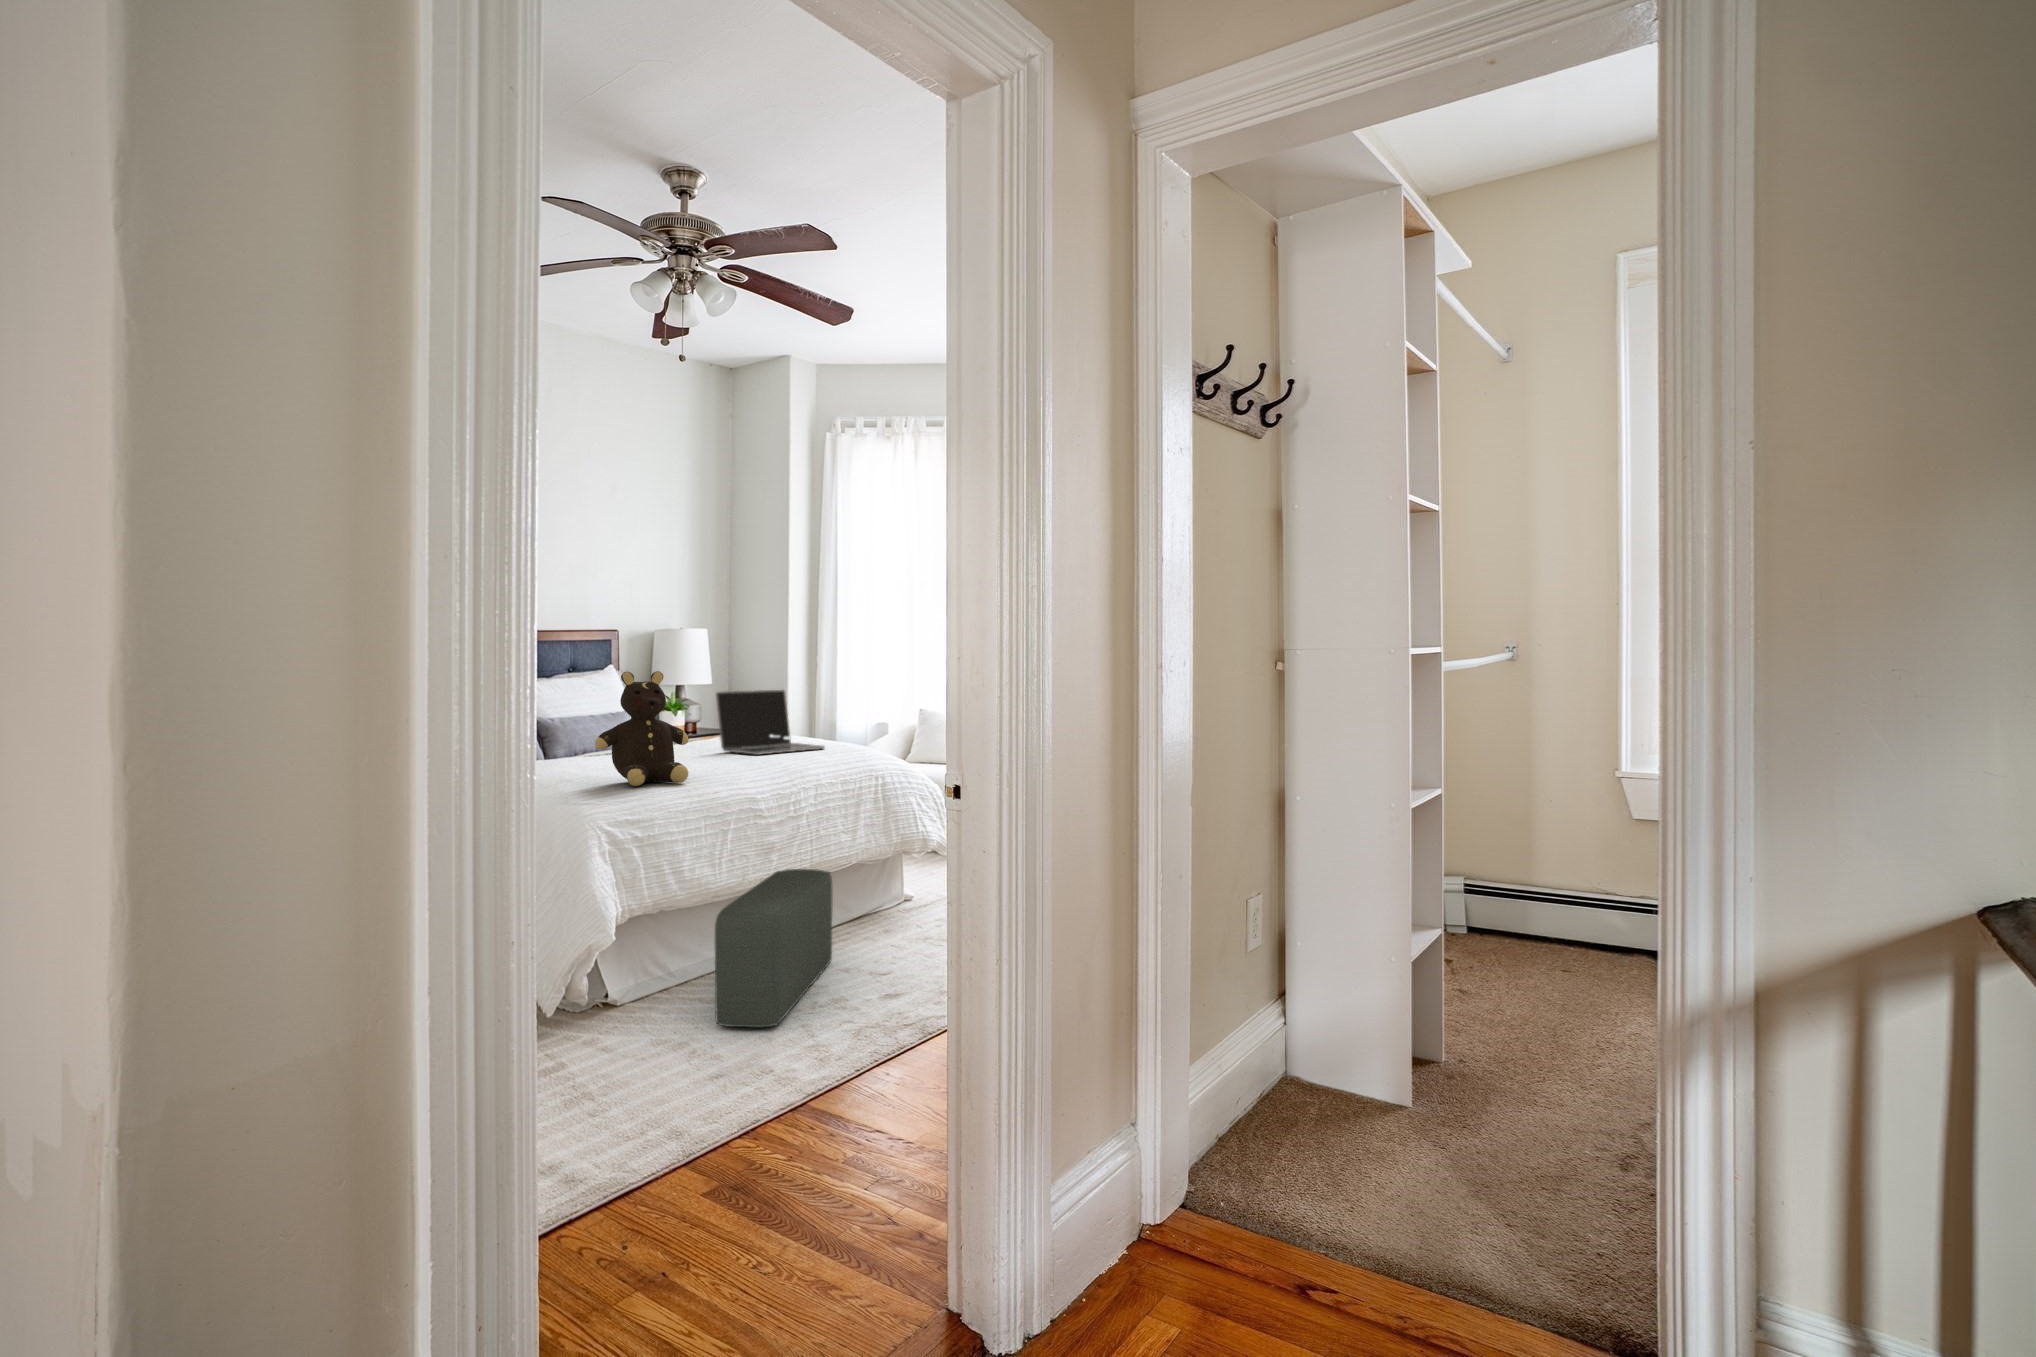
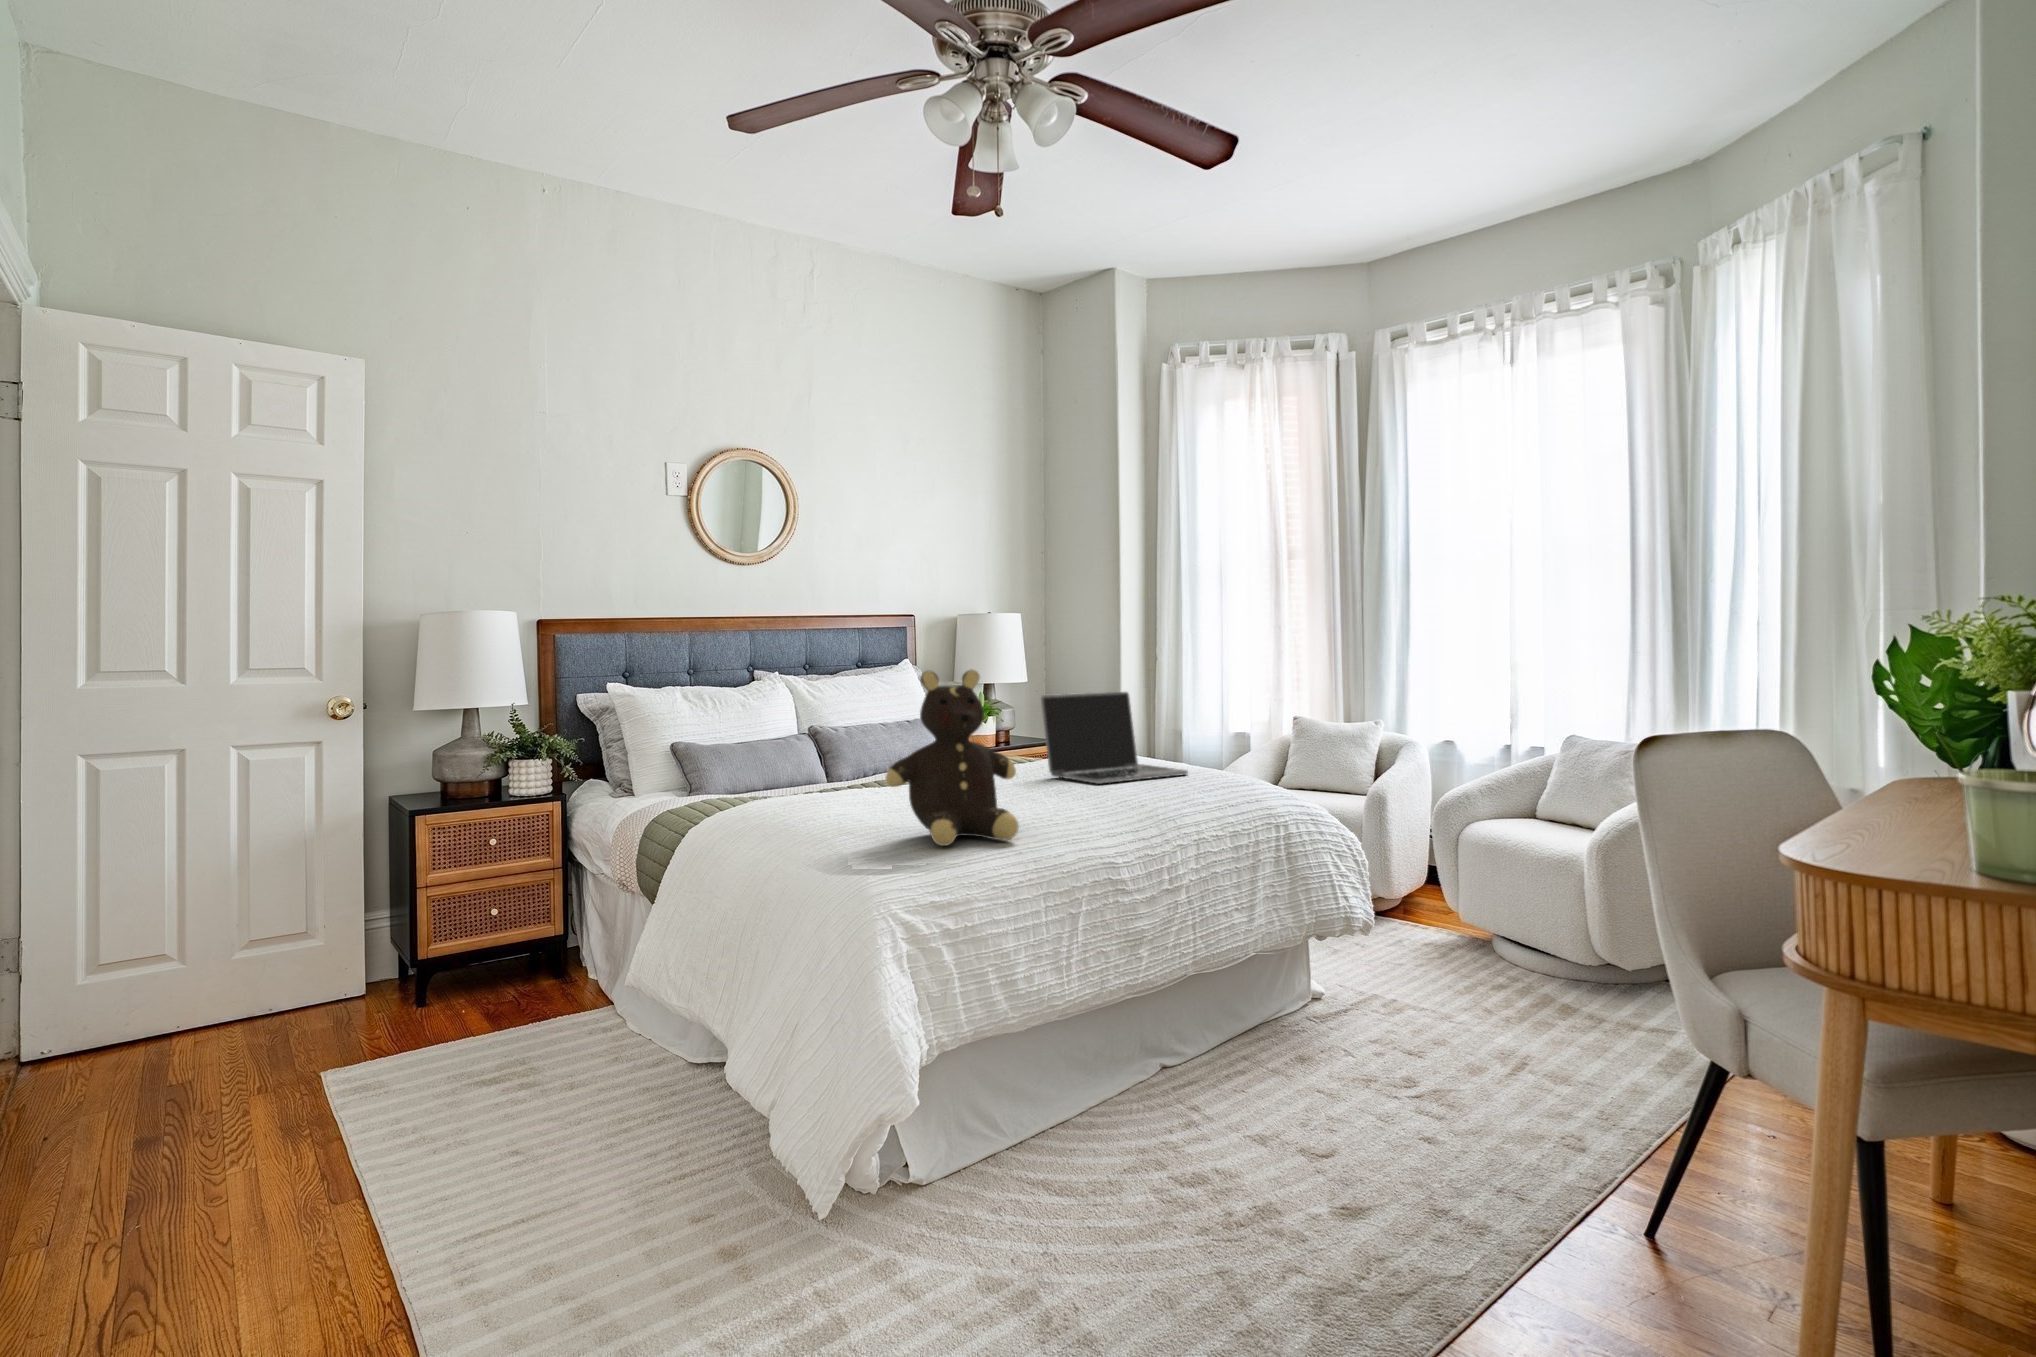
pouf: present [715,869,833,1027] -> none [1071,971,1233,1276]

